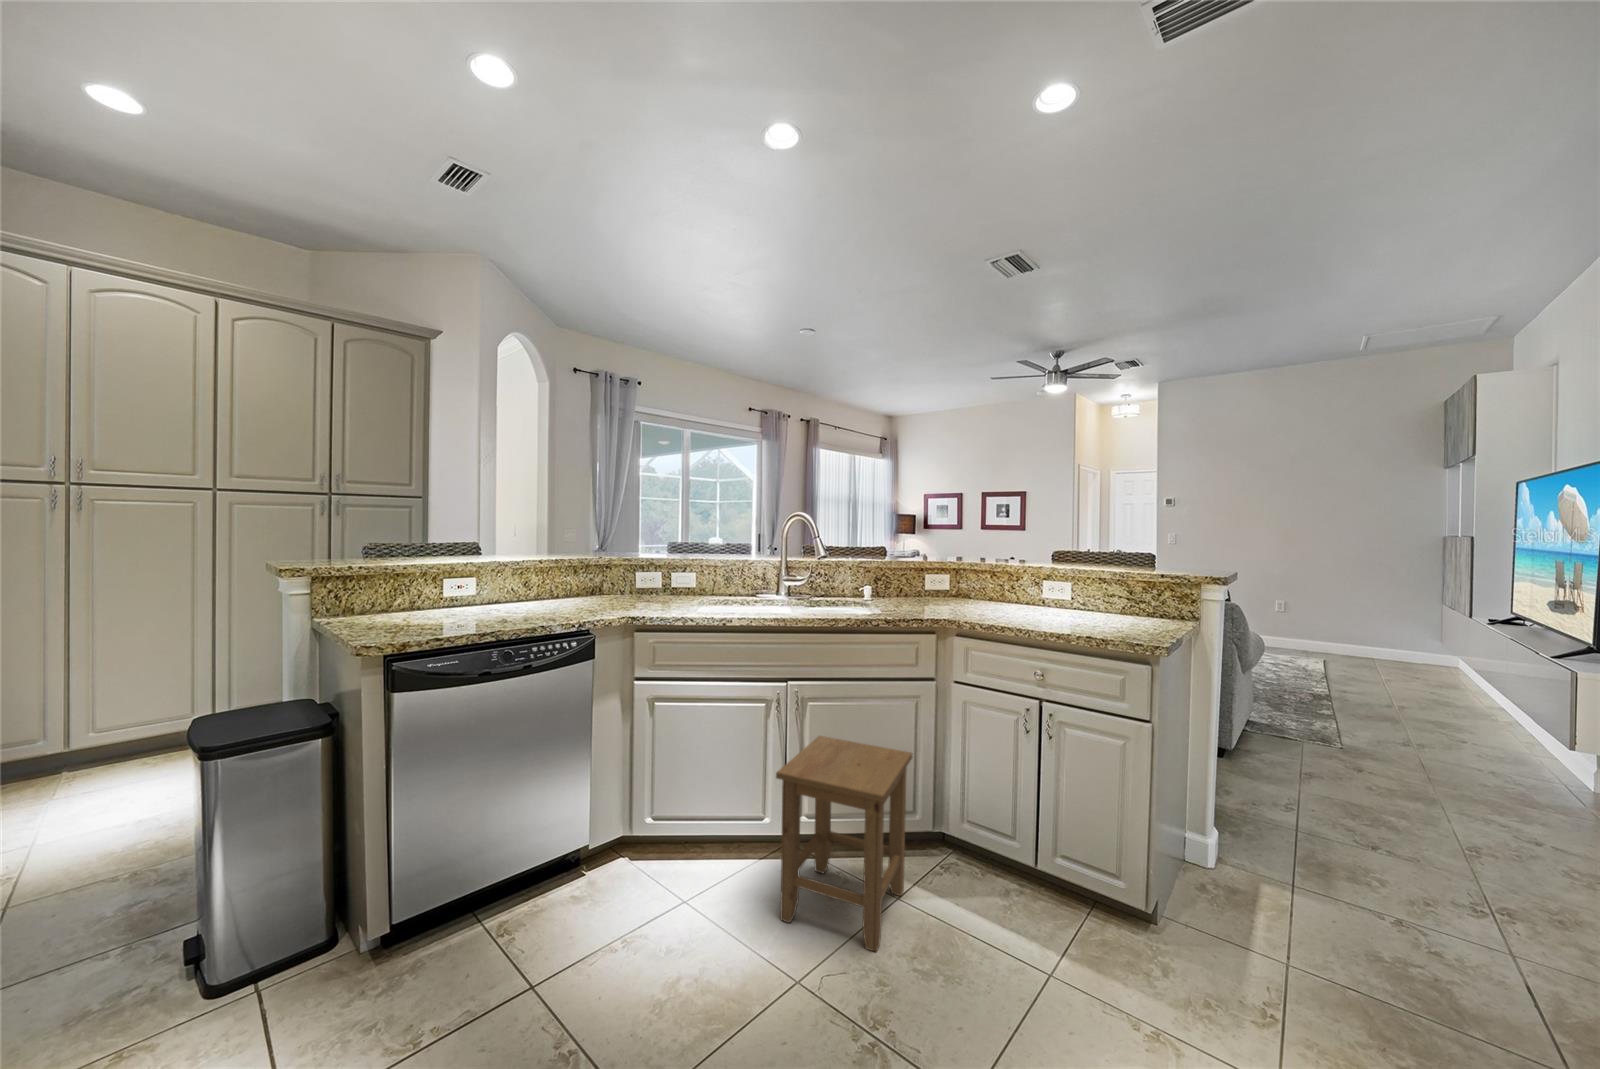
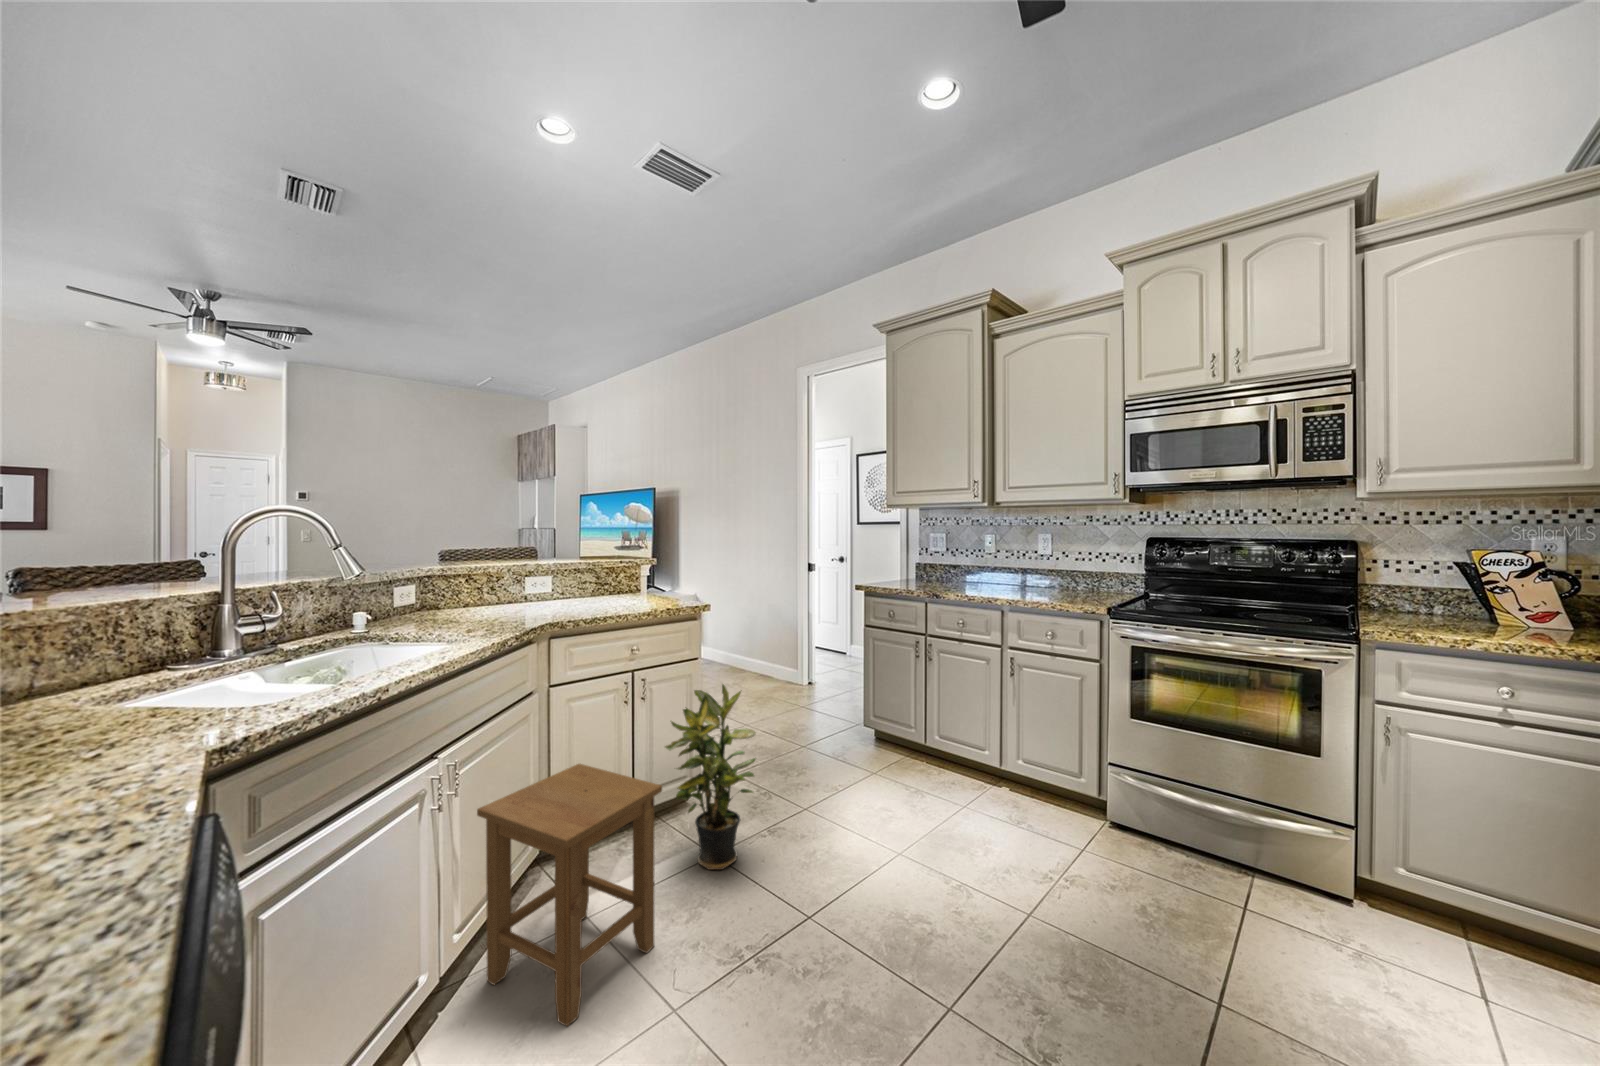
potted plant: none [980,742,1111,1000] -> present [665,684,756,870]

